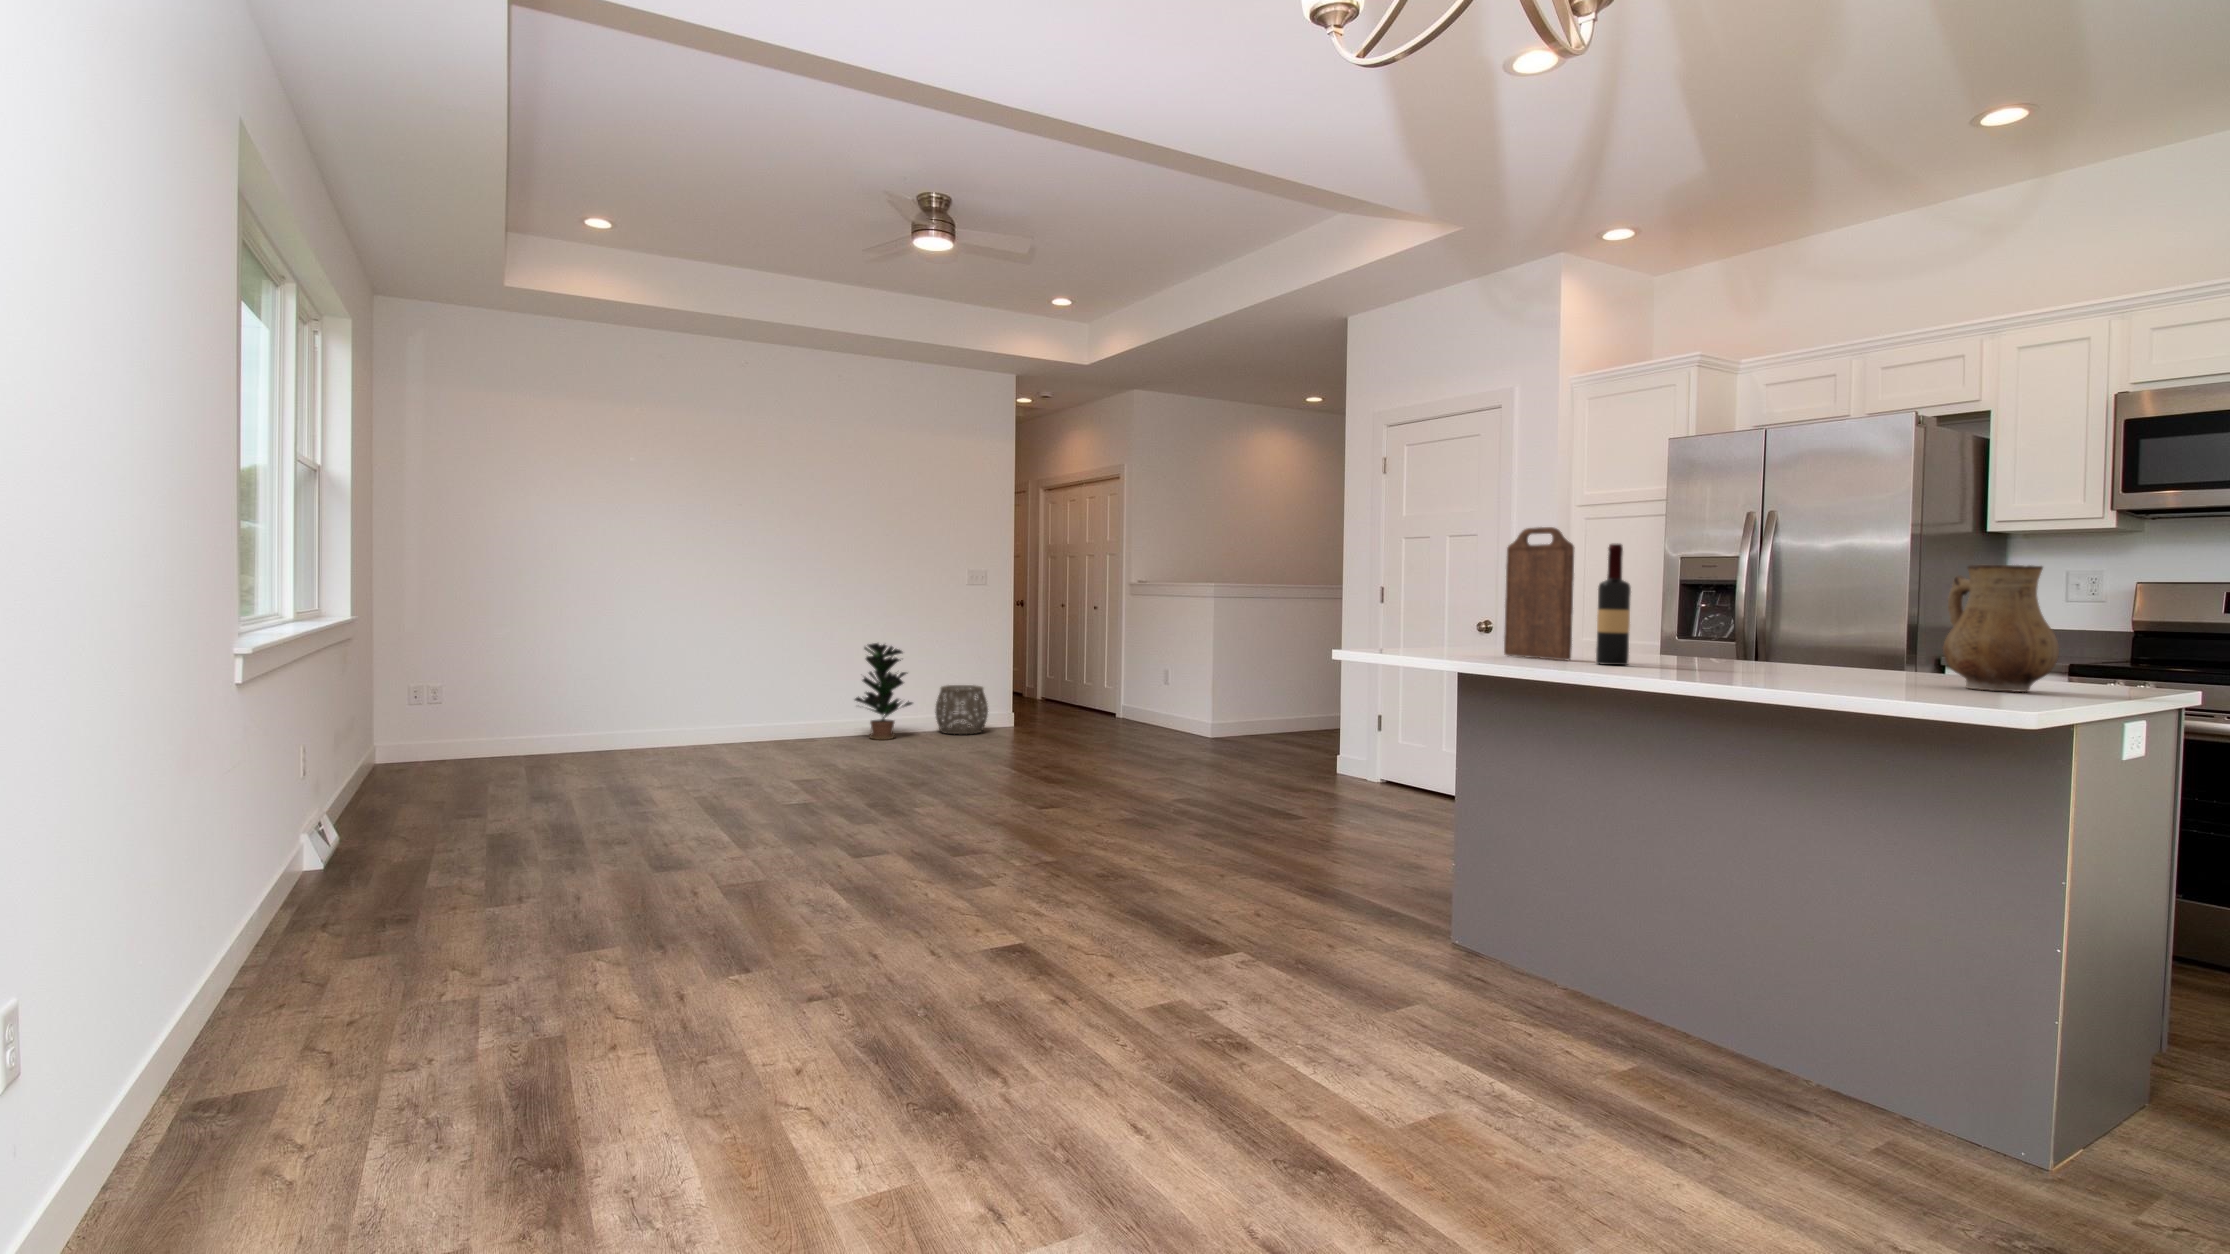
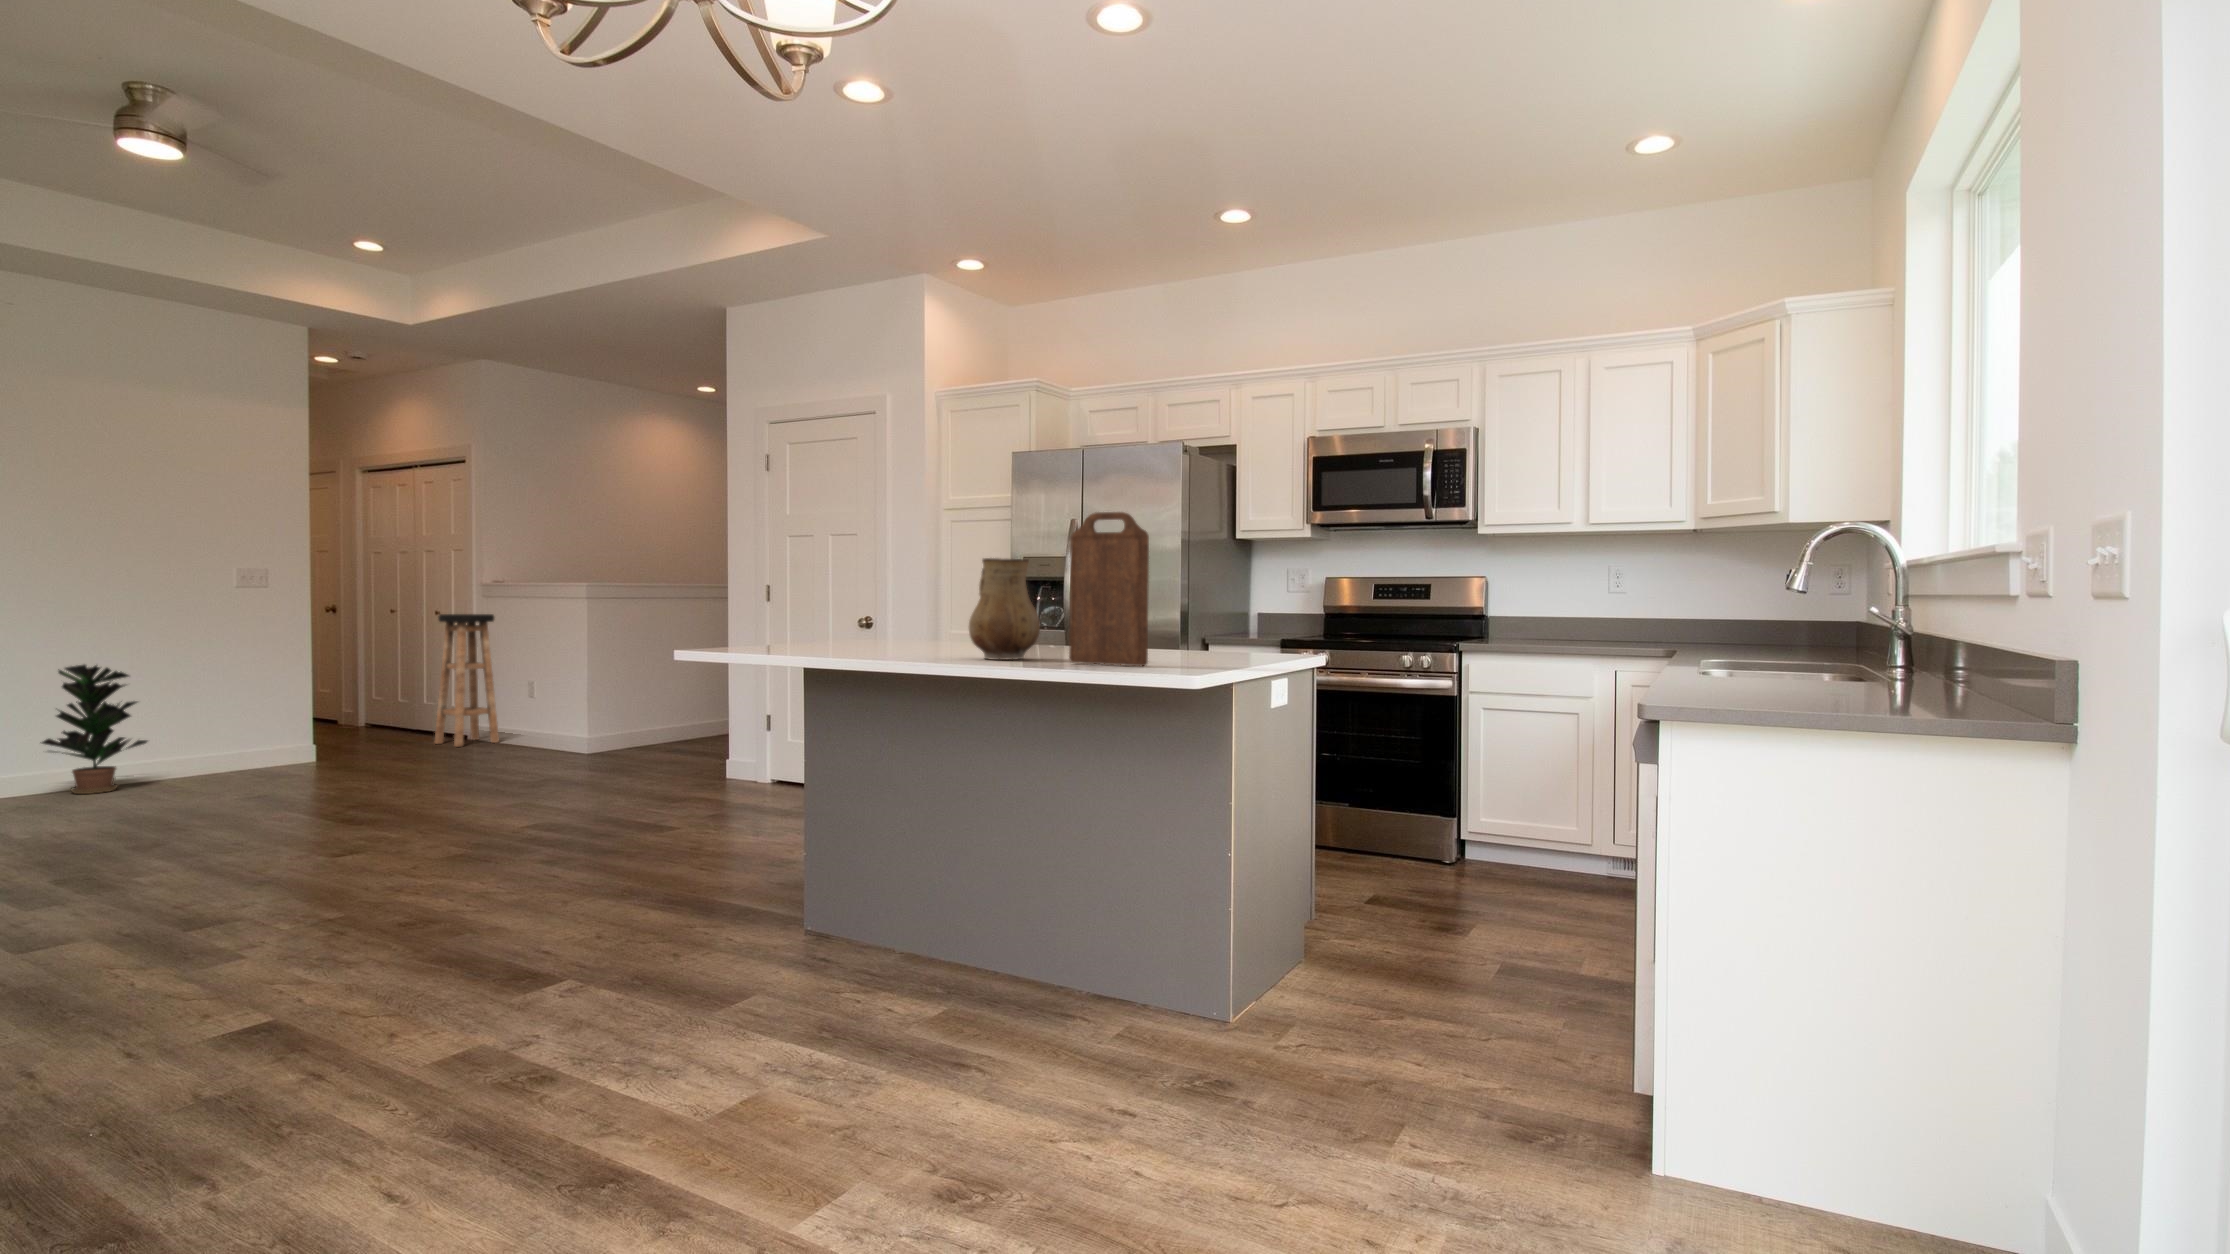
cutting board: present [1504,527,1574,660] -> present [1069,512,1149,666]
wine bottle: present [1596,544,1631,665] -> none [918,542,946,653]
ceramic pitcher: present [1943,565,2059,692] -> present [969,558,1040,660]
bar stool: none [1094,609,1142,723] -> present [435,614,499,747]
woven basket: present [935,685,988,734] -> none [186,713,274,778]

